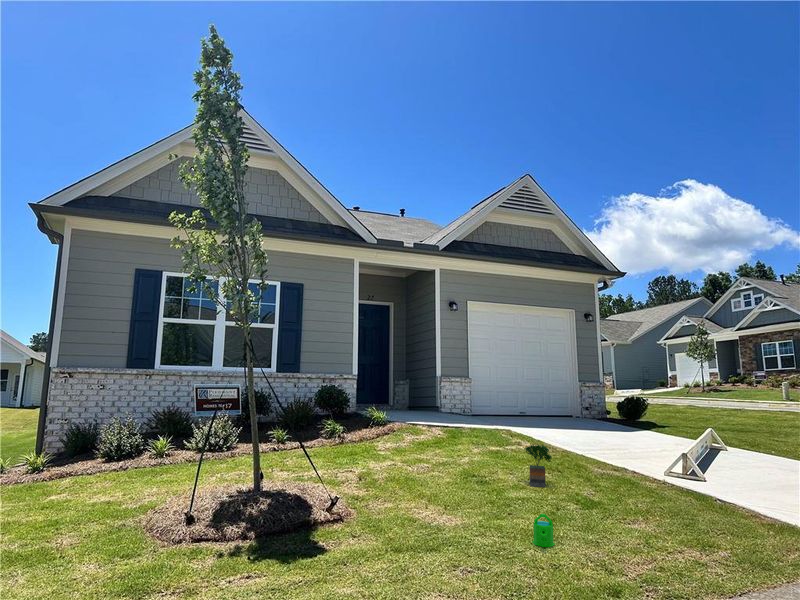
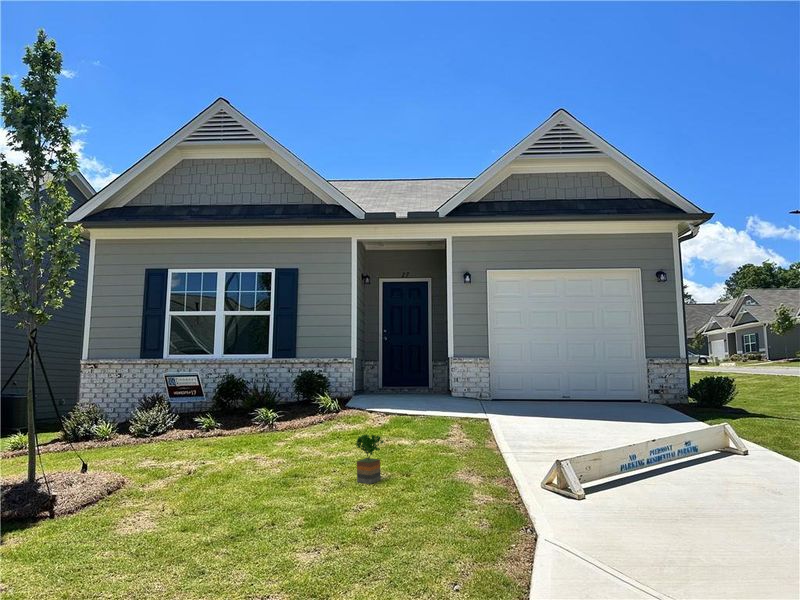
watering can: present [532,514,555,547] -> none [176,512,218,549]

